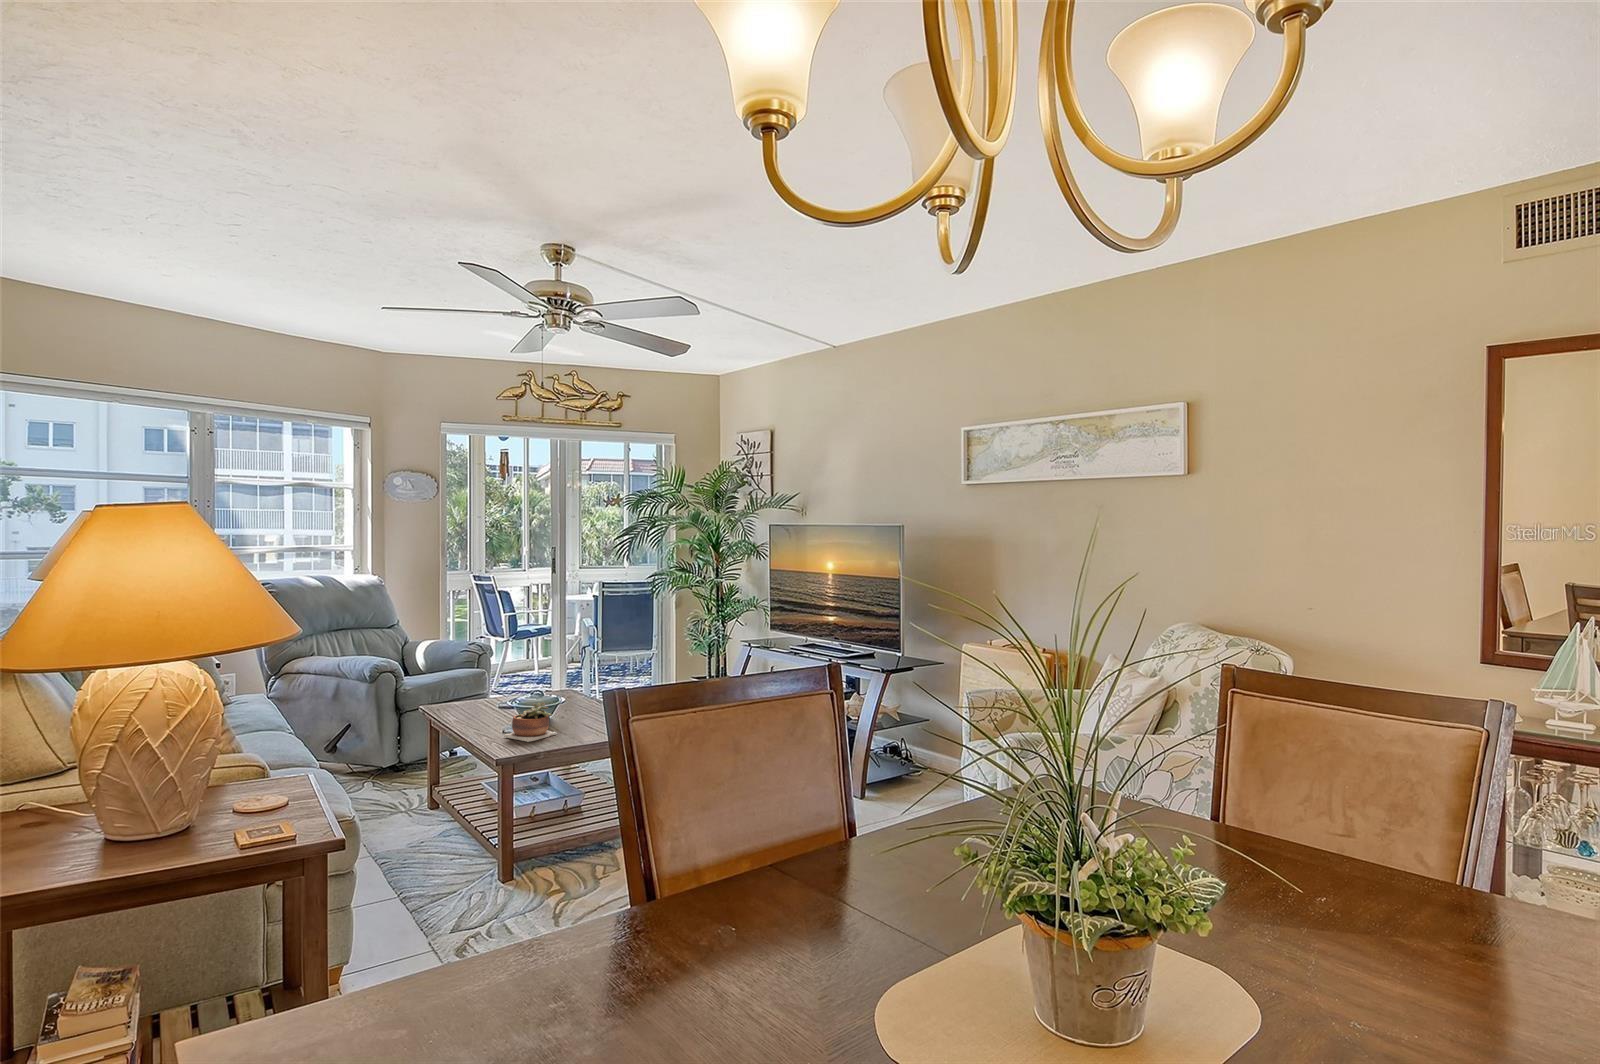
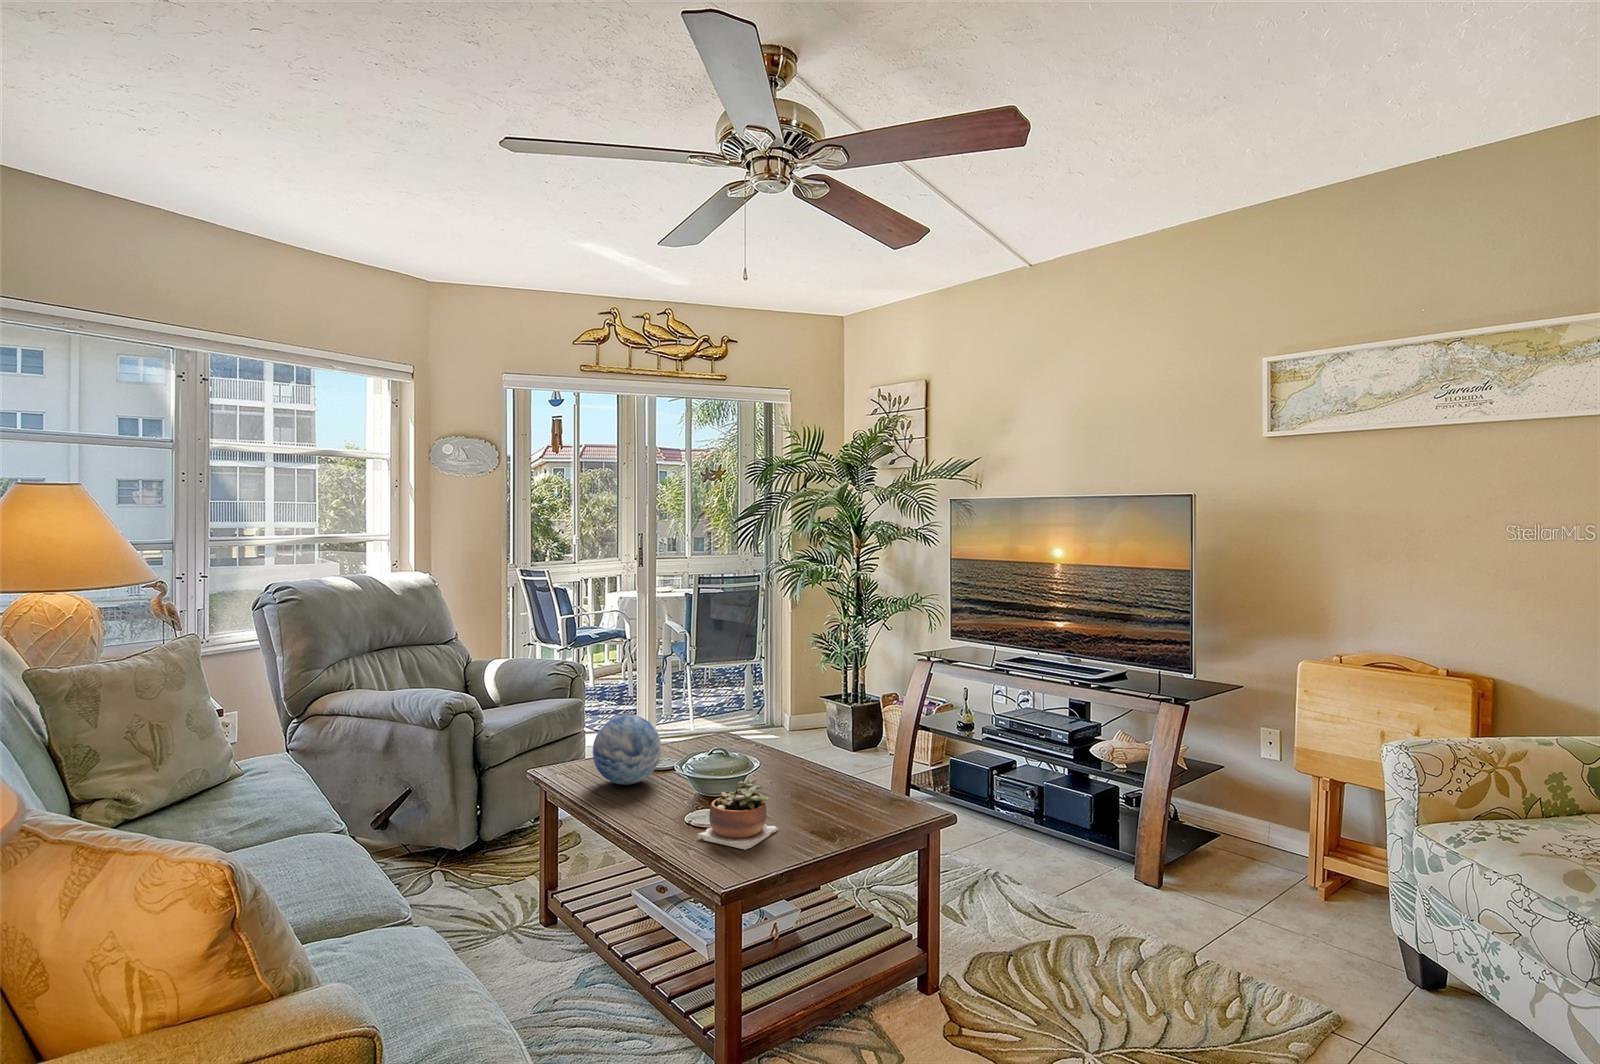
decorative orb: none [458,668,505,713] -> present [593,715,661,785]

